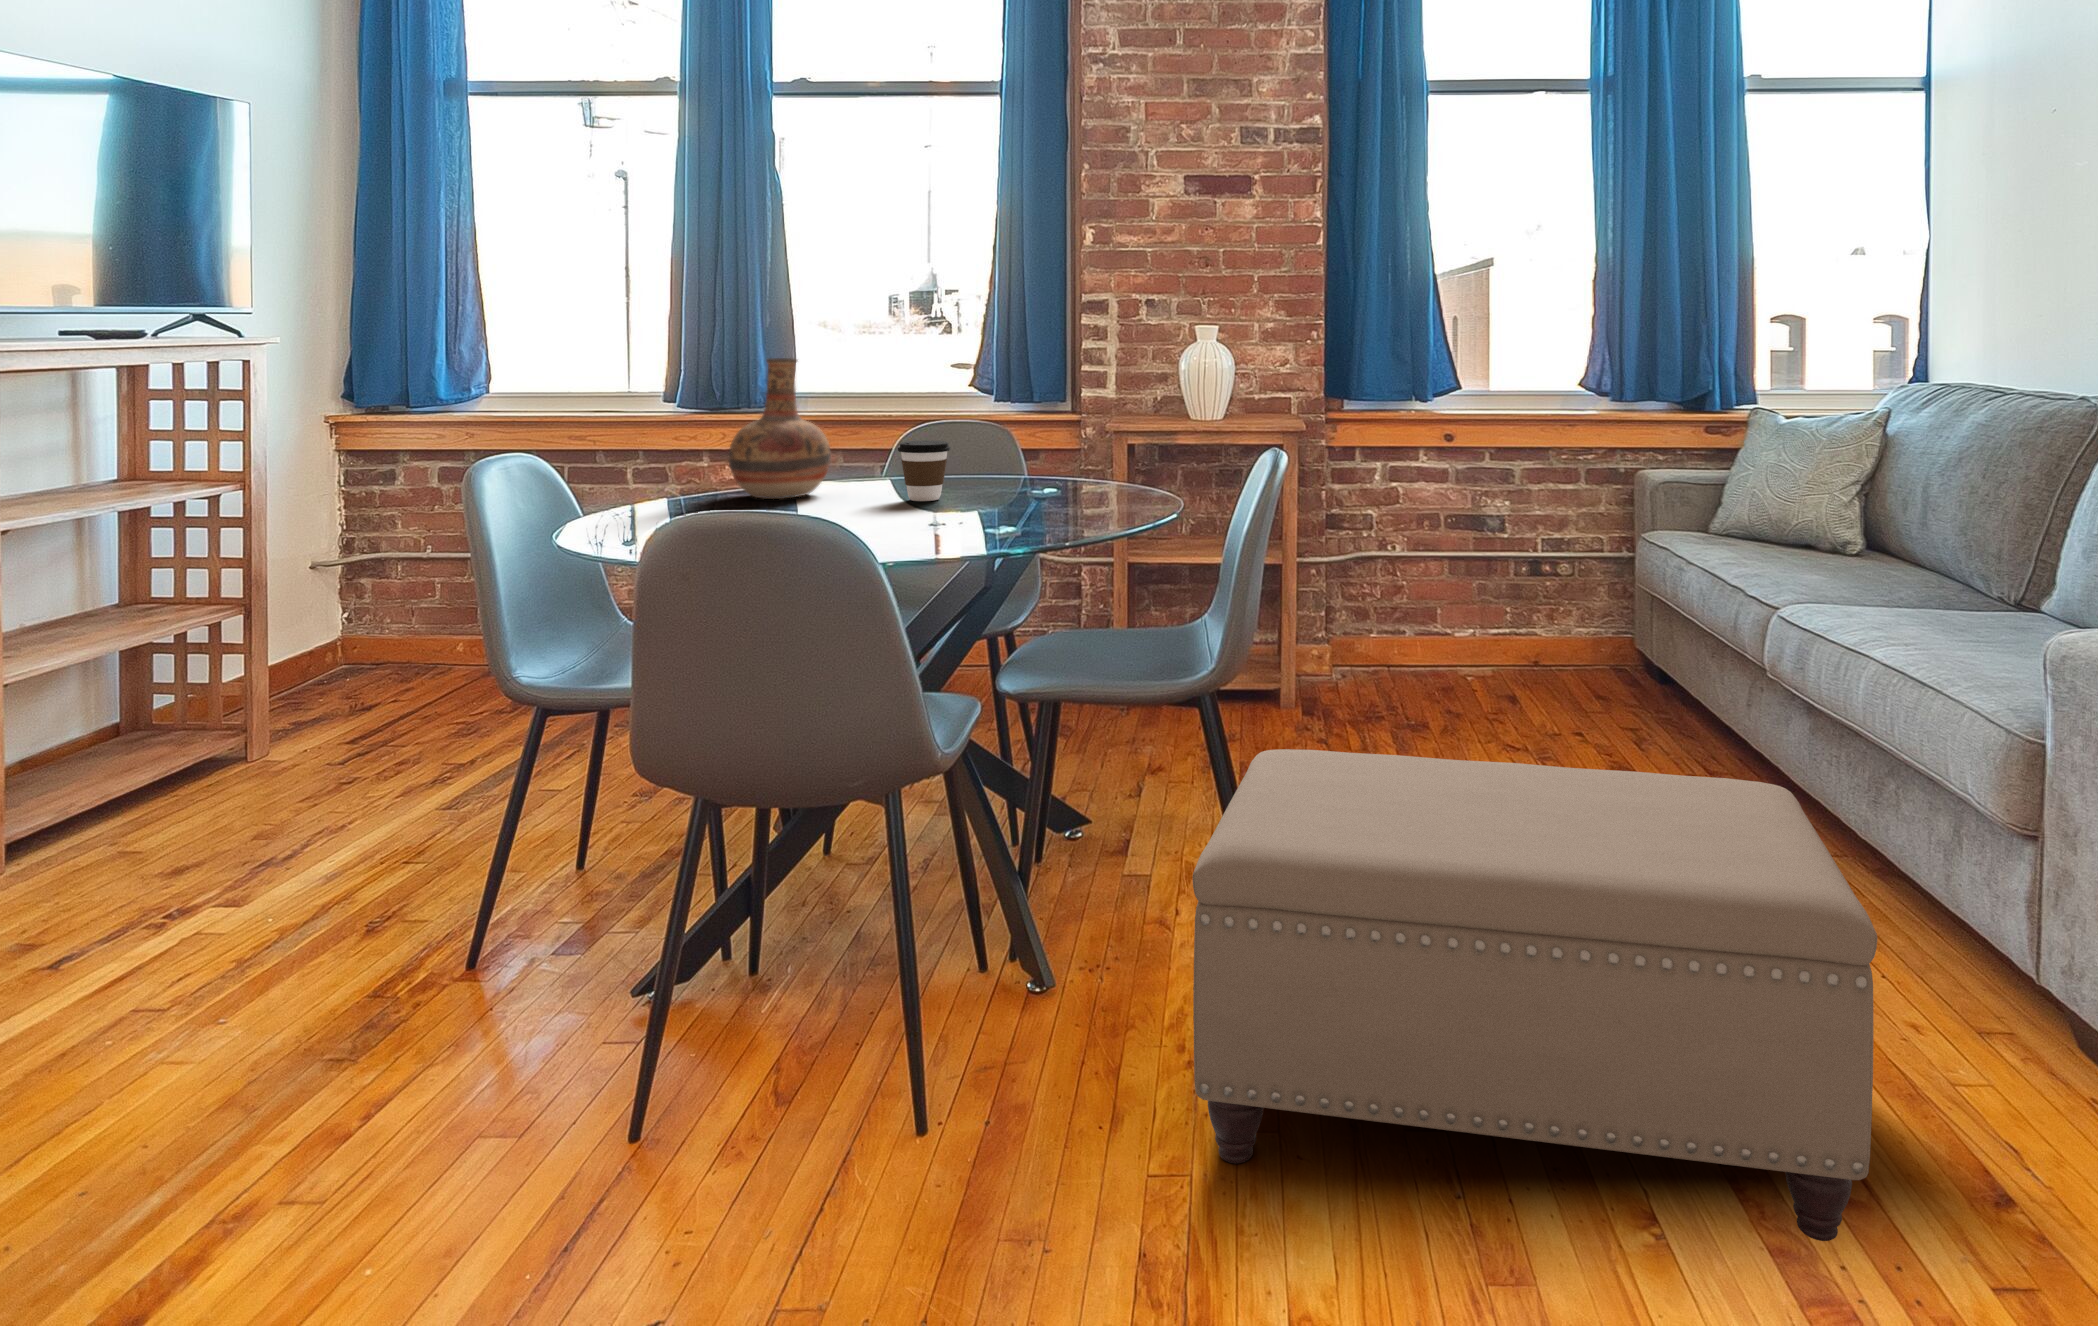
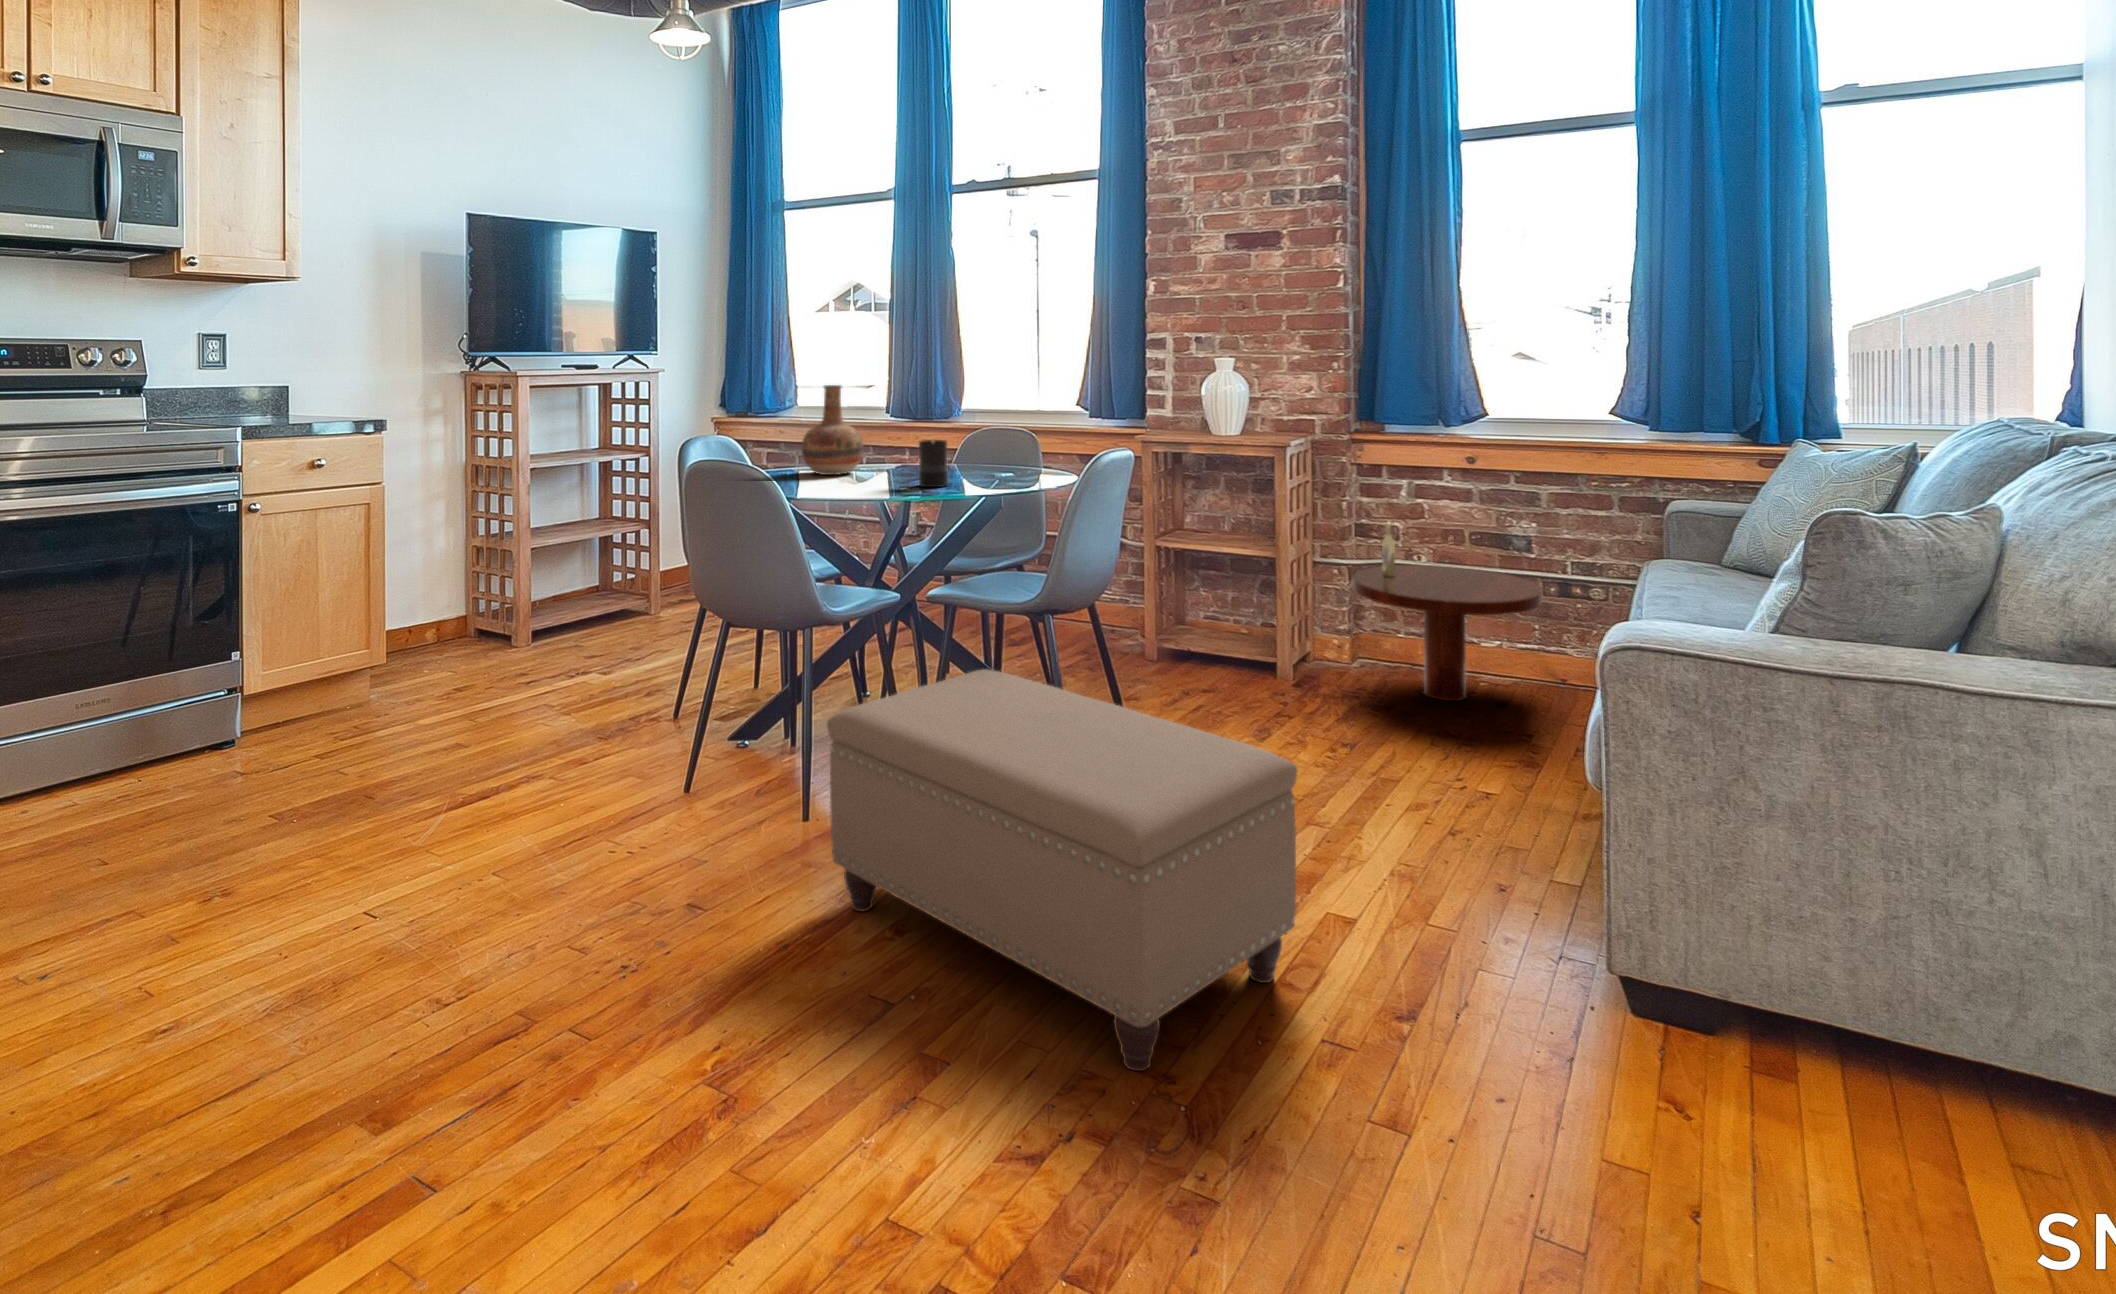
candle: none [981,427,1024,503] -> present [919,438,948,487]
coffee cup: present [898,441,951,501] -> none [878,442,913,482]
coffee table: none [1362,510,1557,701] -> present [1353,522,1542,701]

